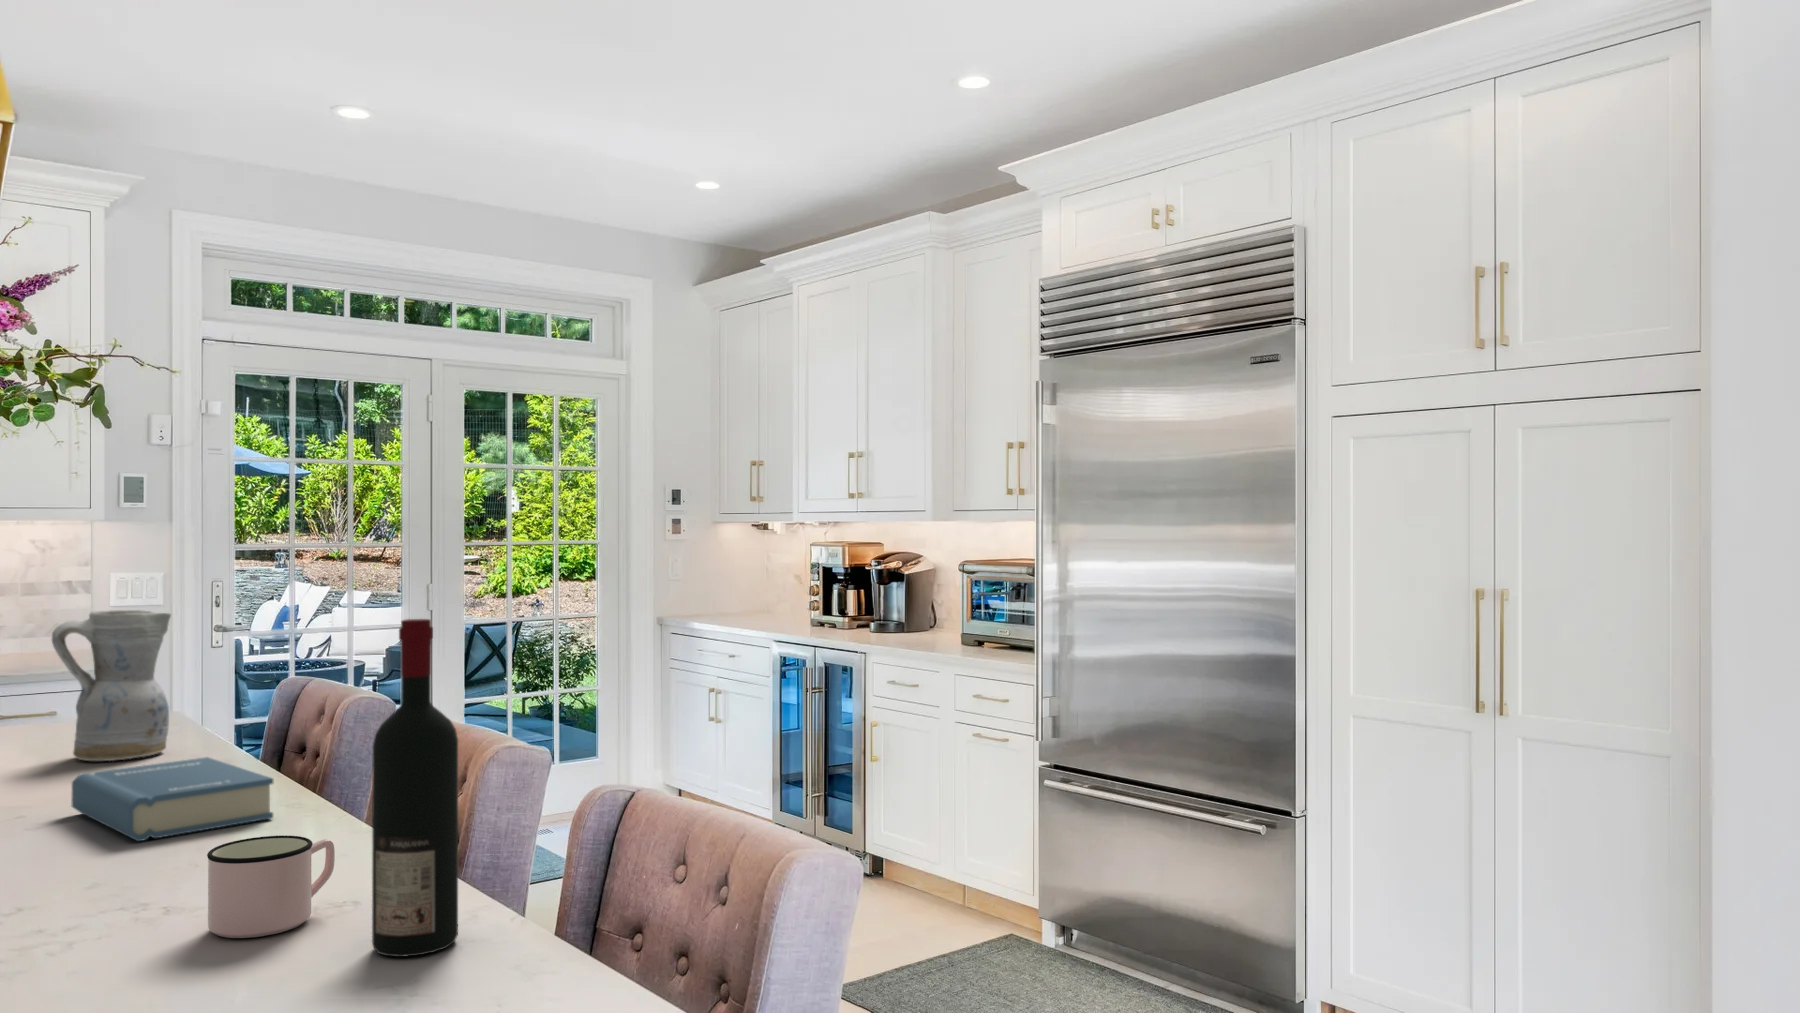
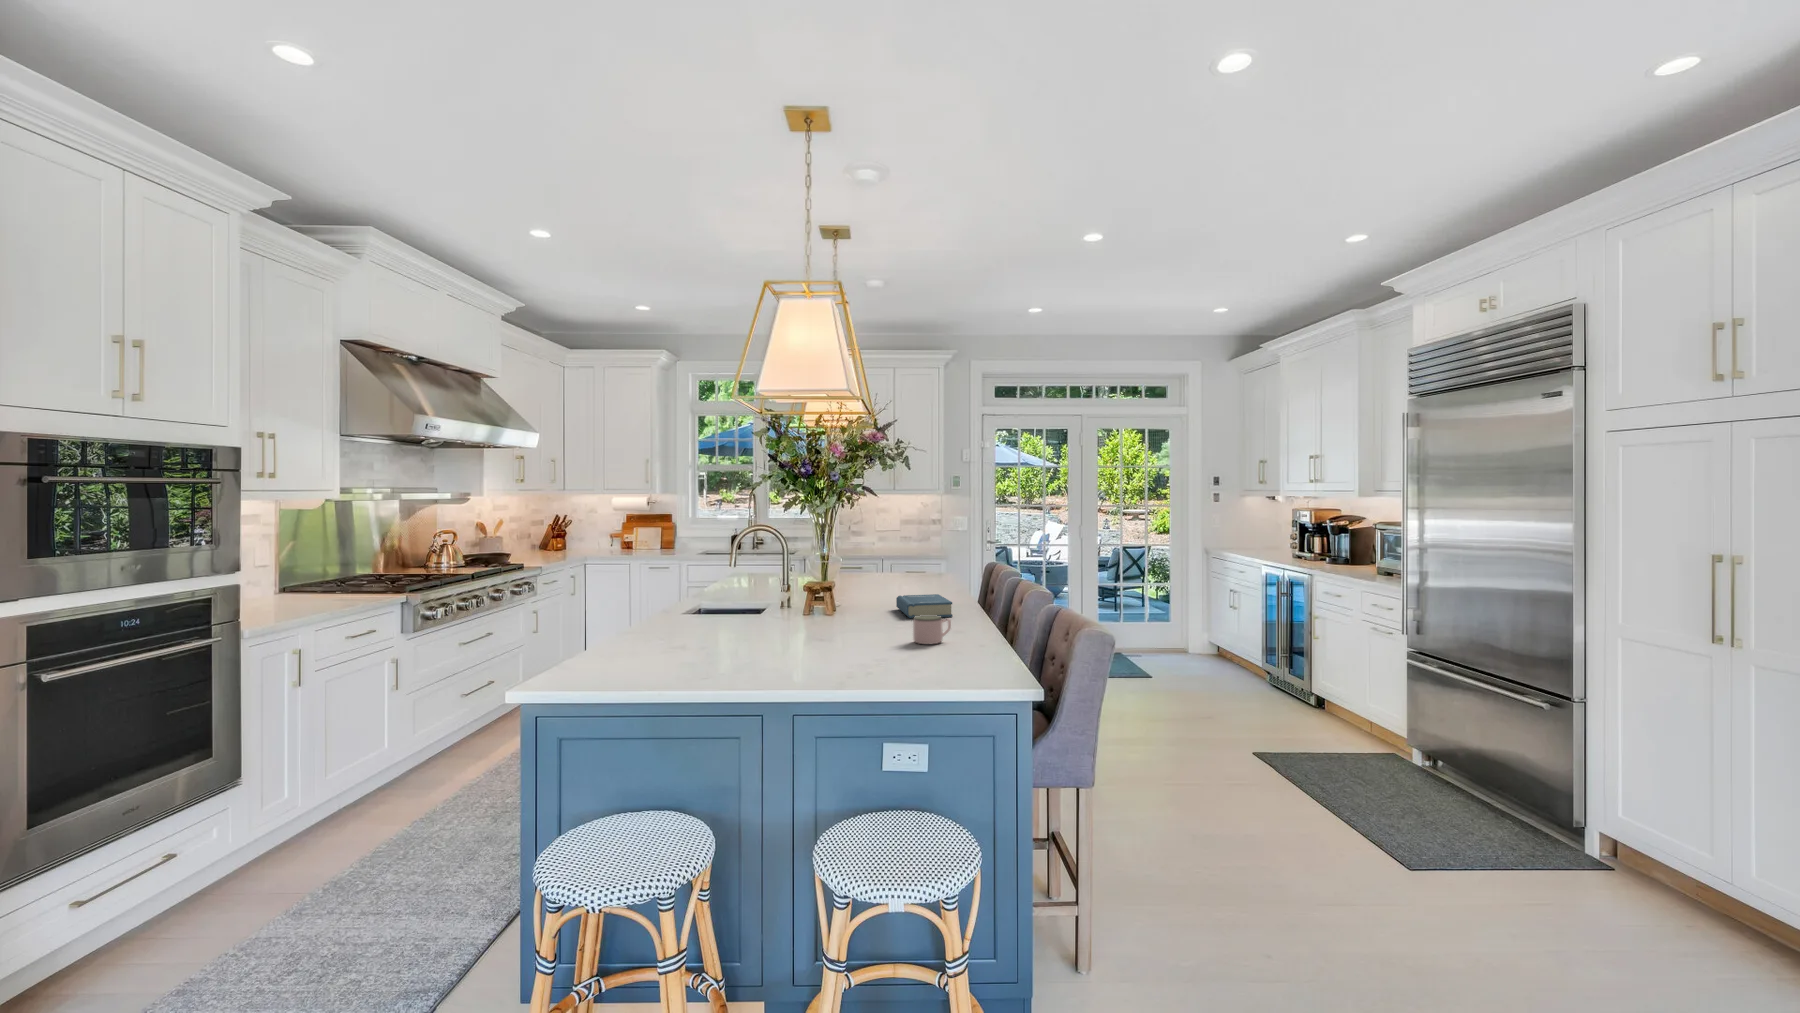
ceramic pitcher: present [52,610,171,761] -> none [898,539,935,595]
wine bottle: present [372,619,458,957] -> none [951,547,978,654]

